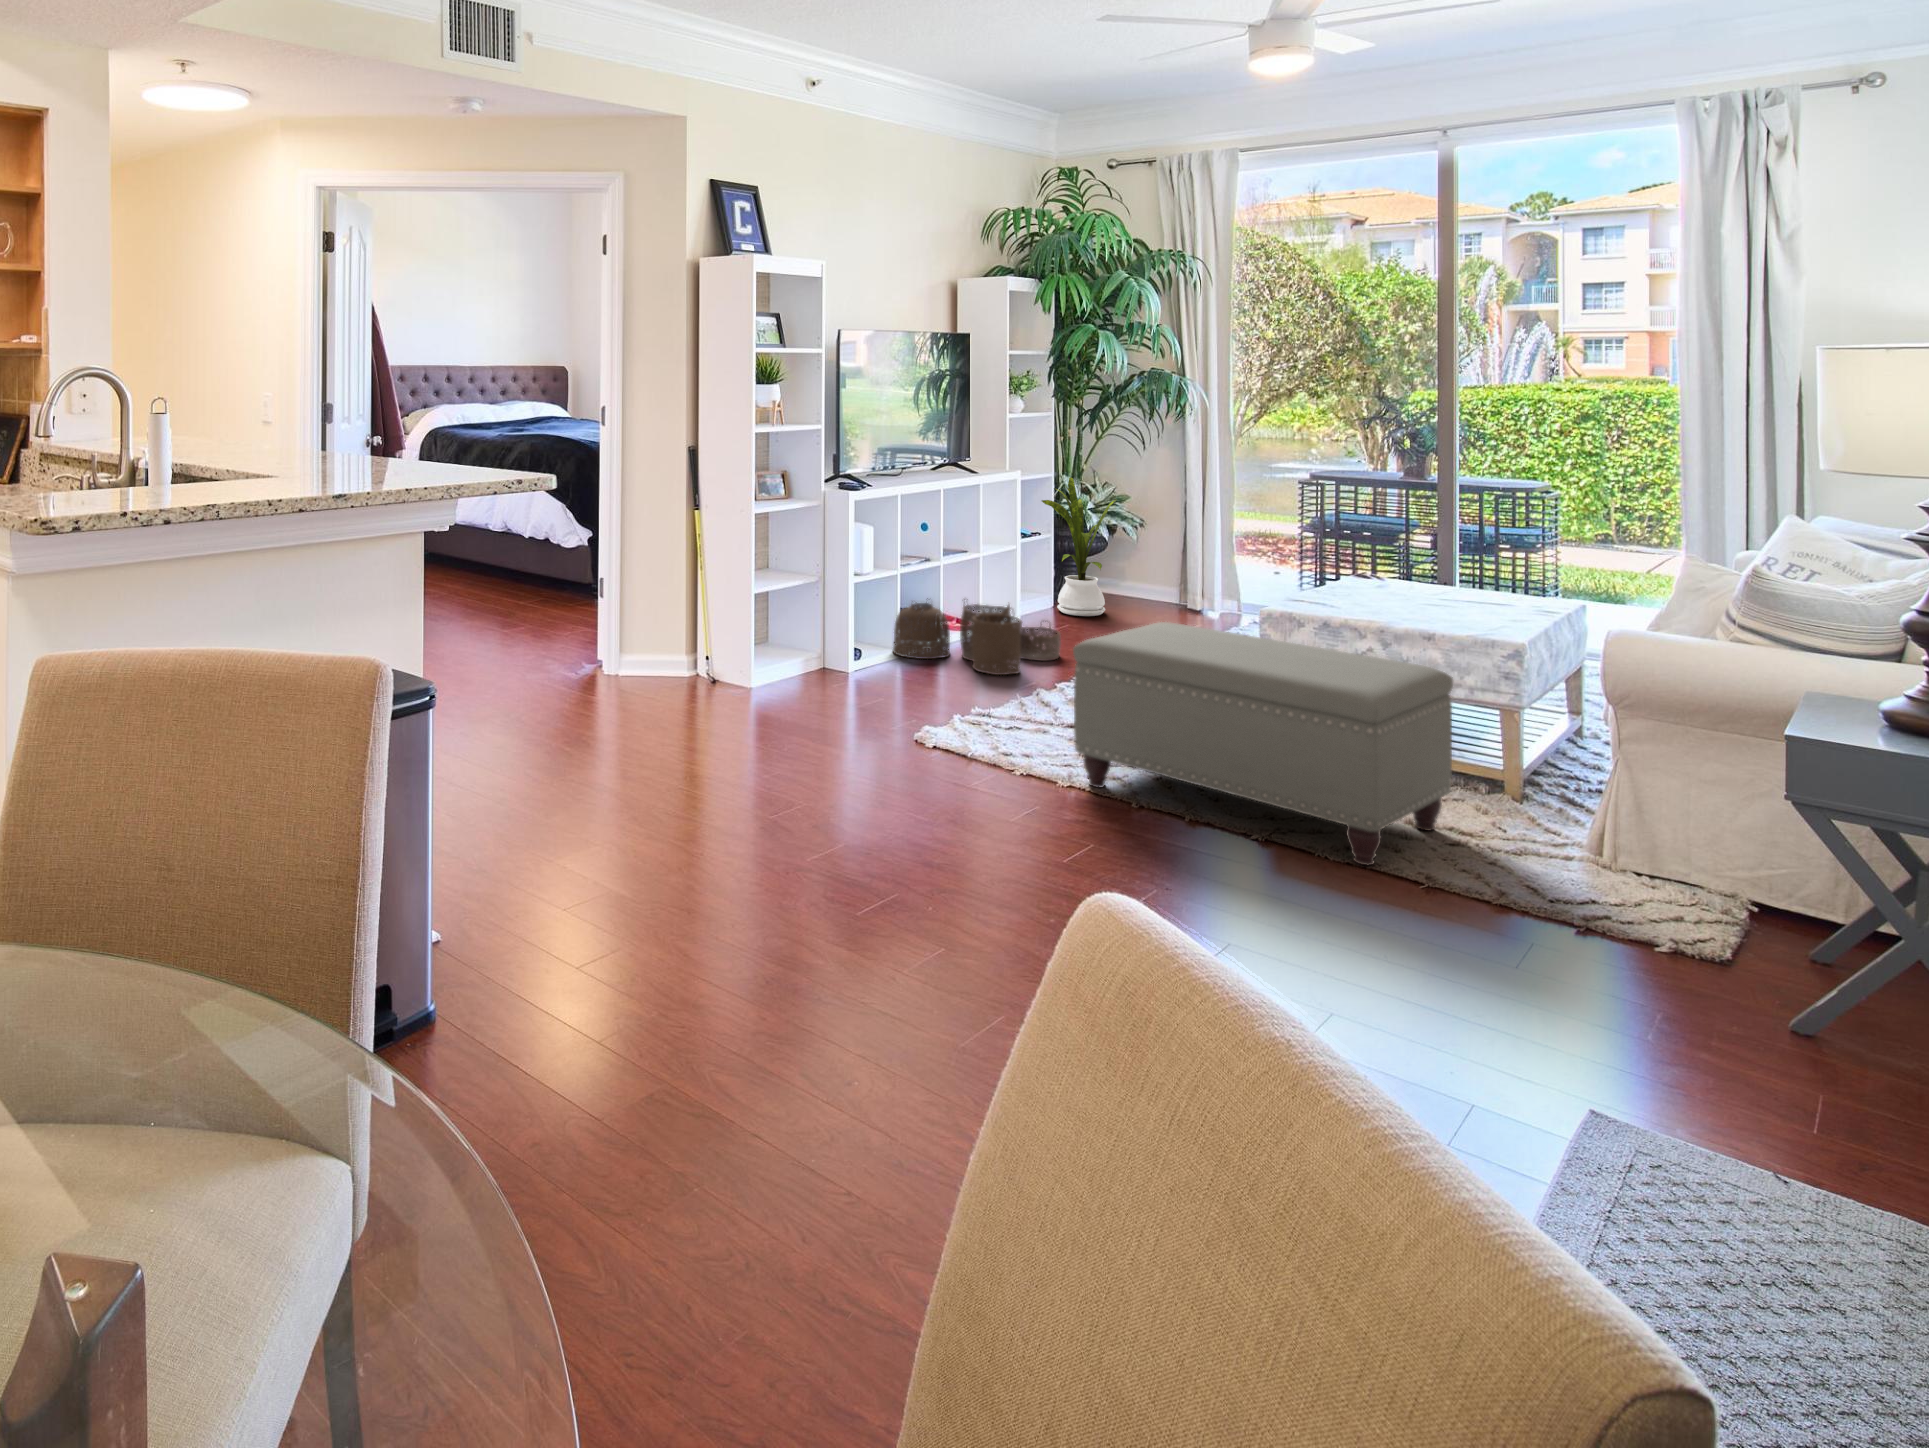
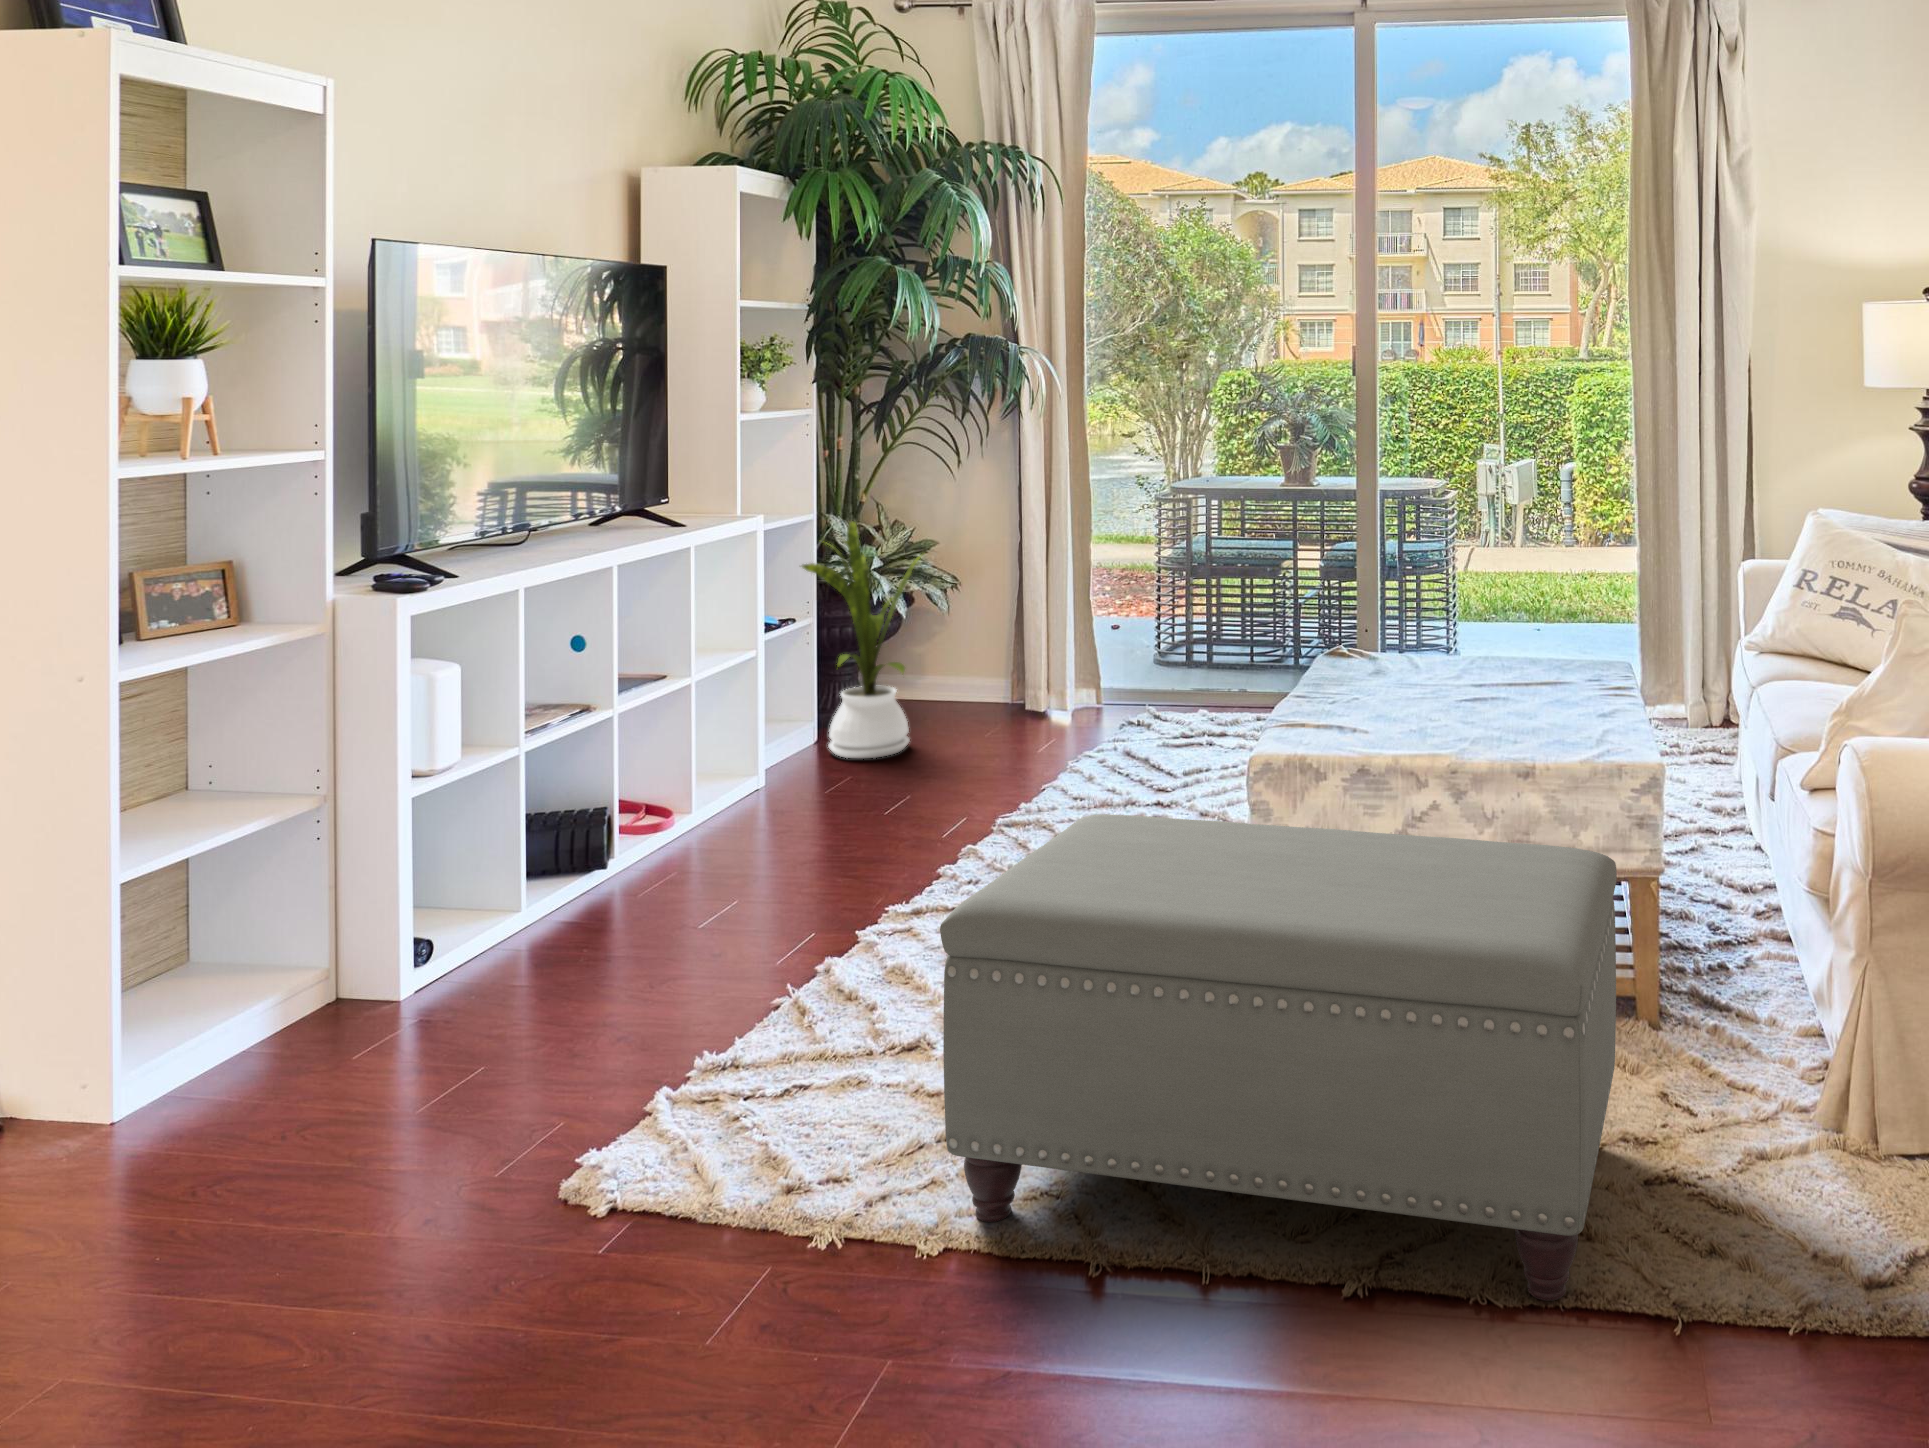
woven basket: present [893,598,1061,675] -> none [510,775,852,931]

